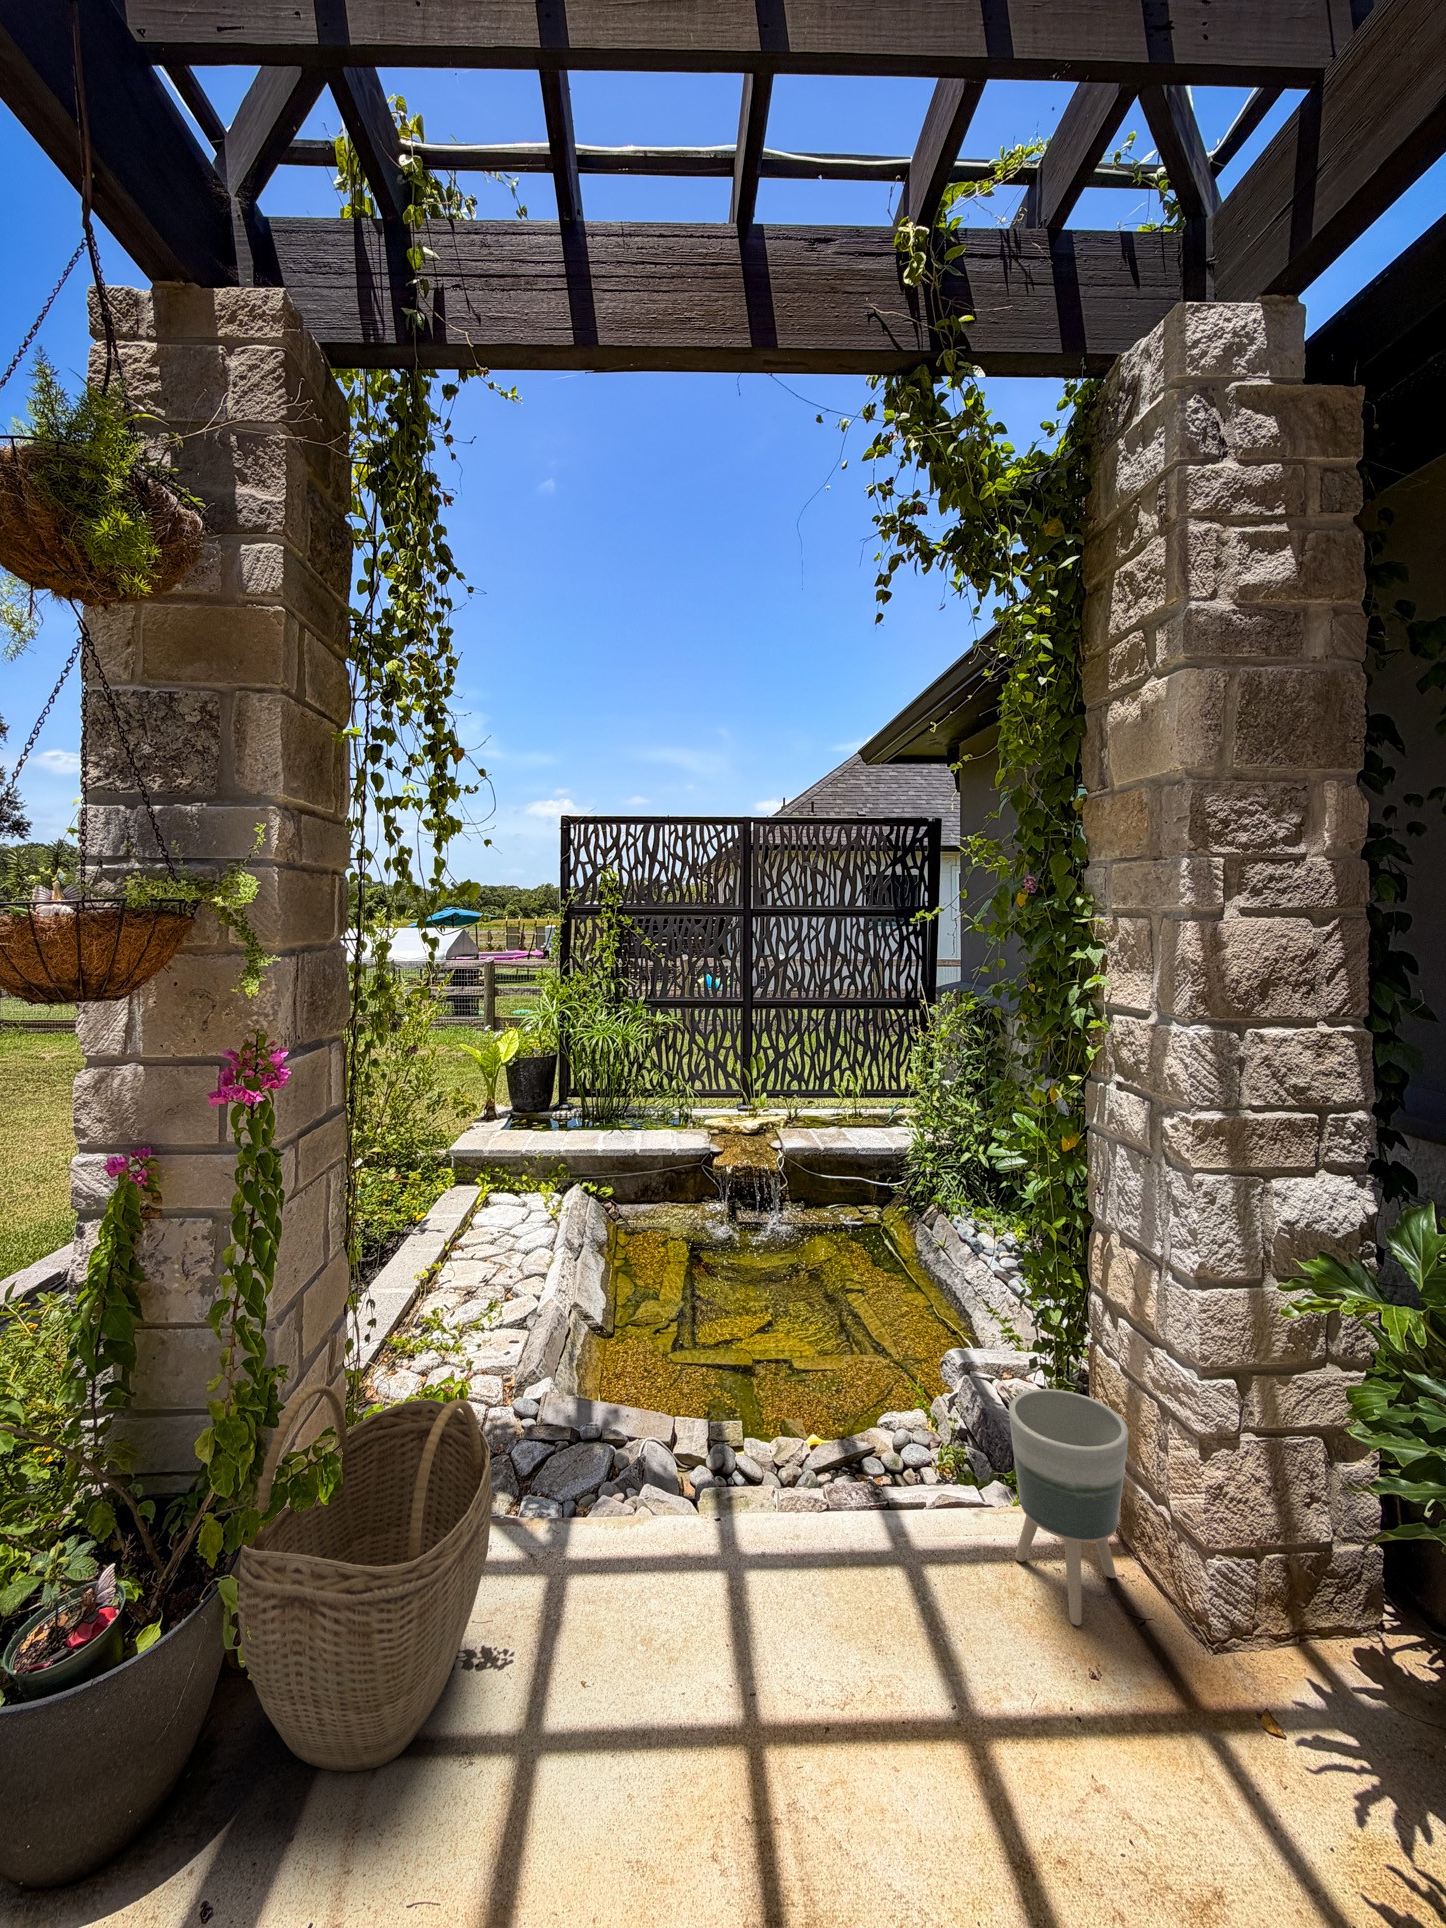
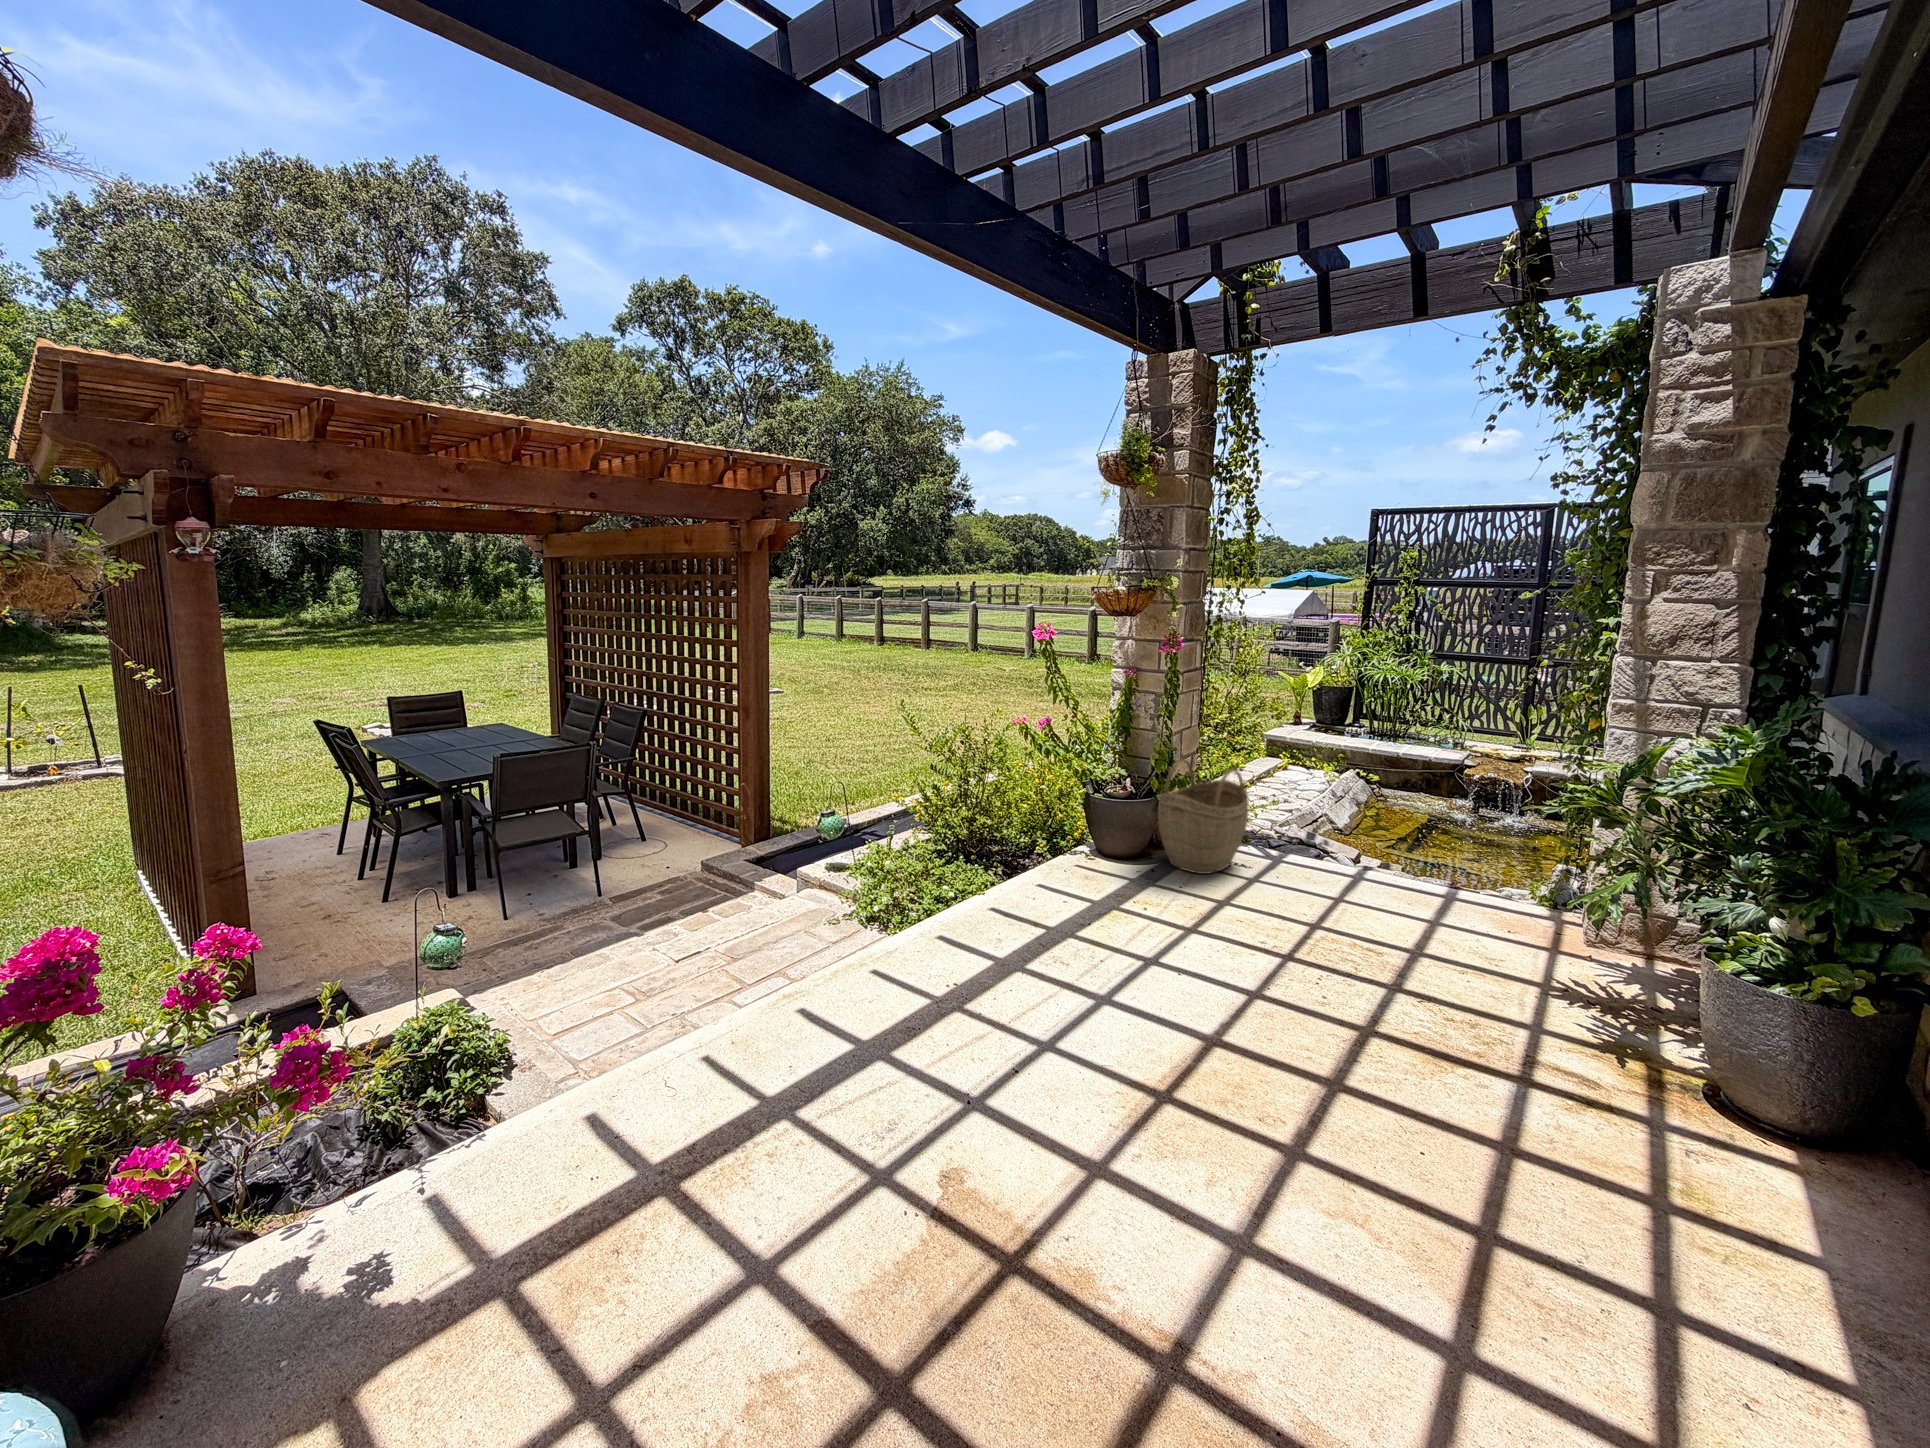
planter: present [1009,1389,1129,1625] -> none [1507,834,1574,926]

